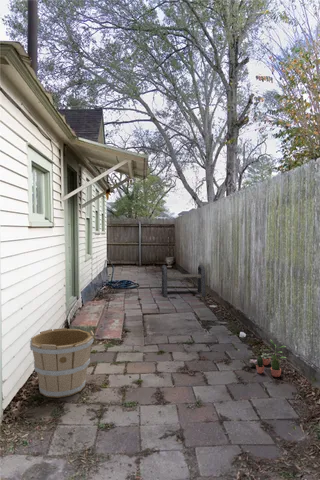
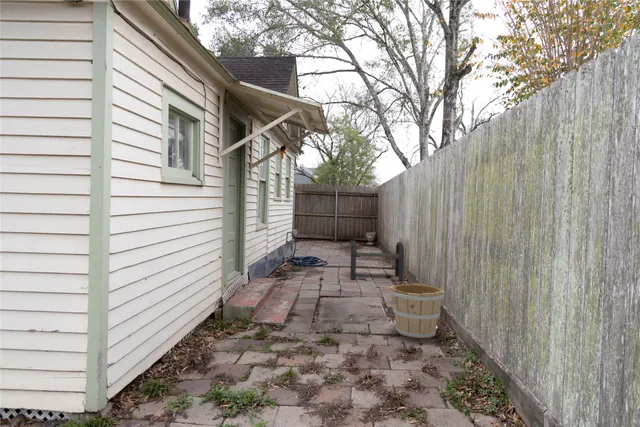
wooden bucket: present [30,328,94,398] -> present [390,283,445,338]
potted plant: present [250,340,286,377] -> none [429,335,477,384]

